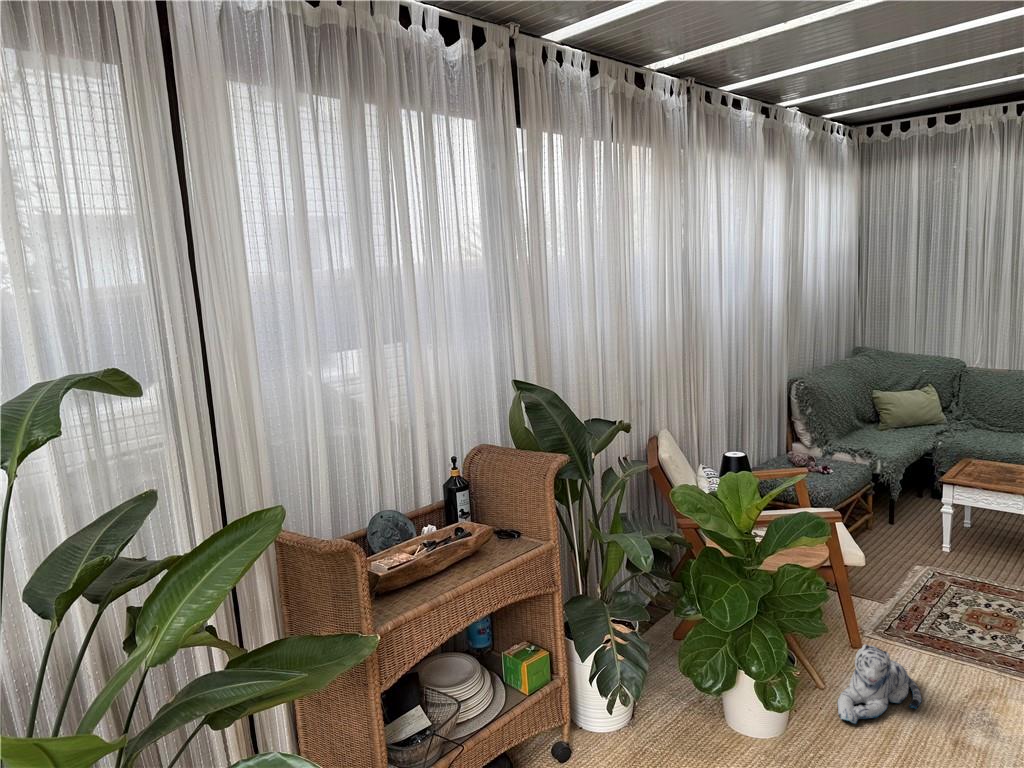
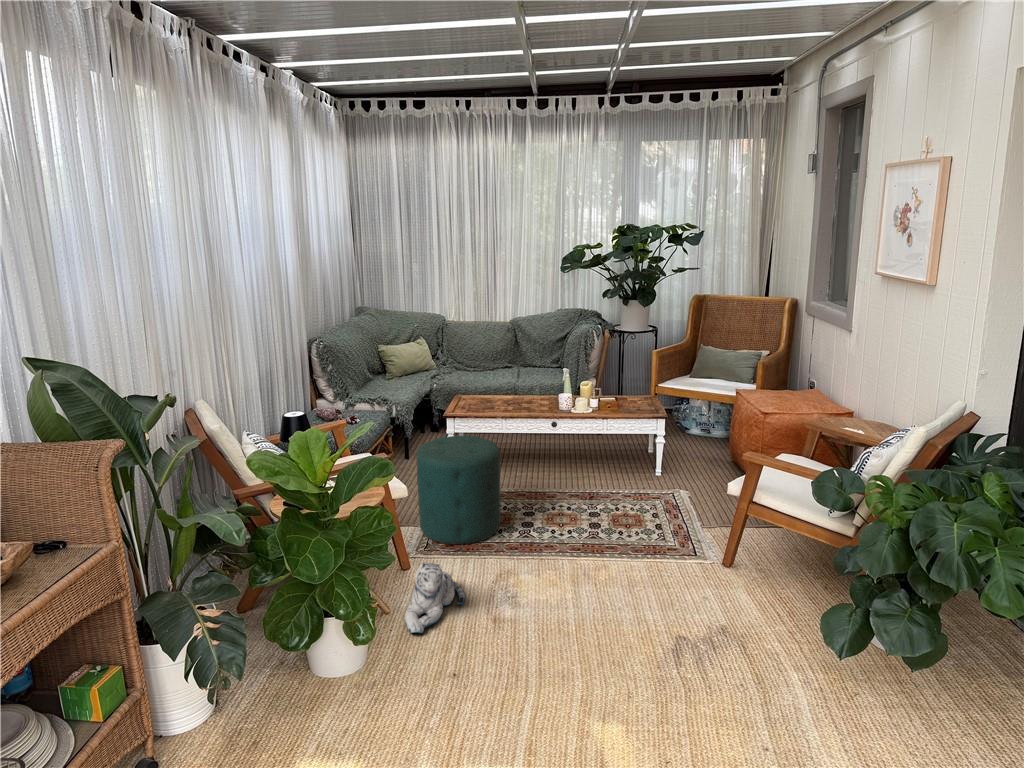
ottoman: none [885,507,1002,642] -> present [416,436,501,545]

